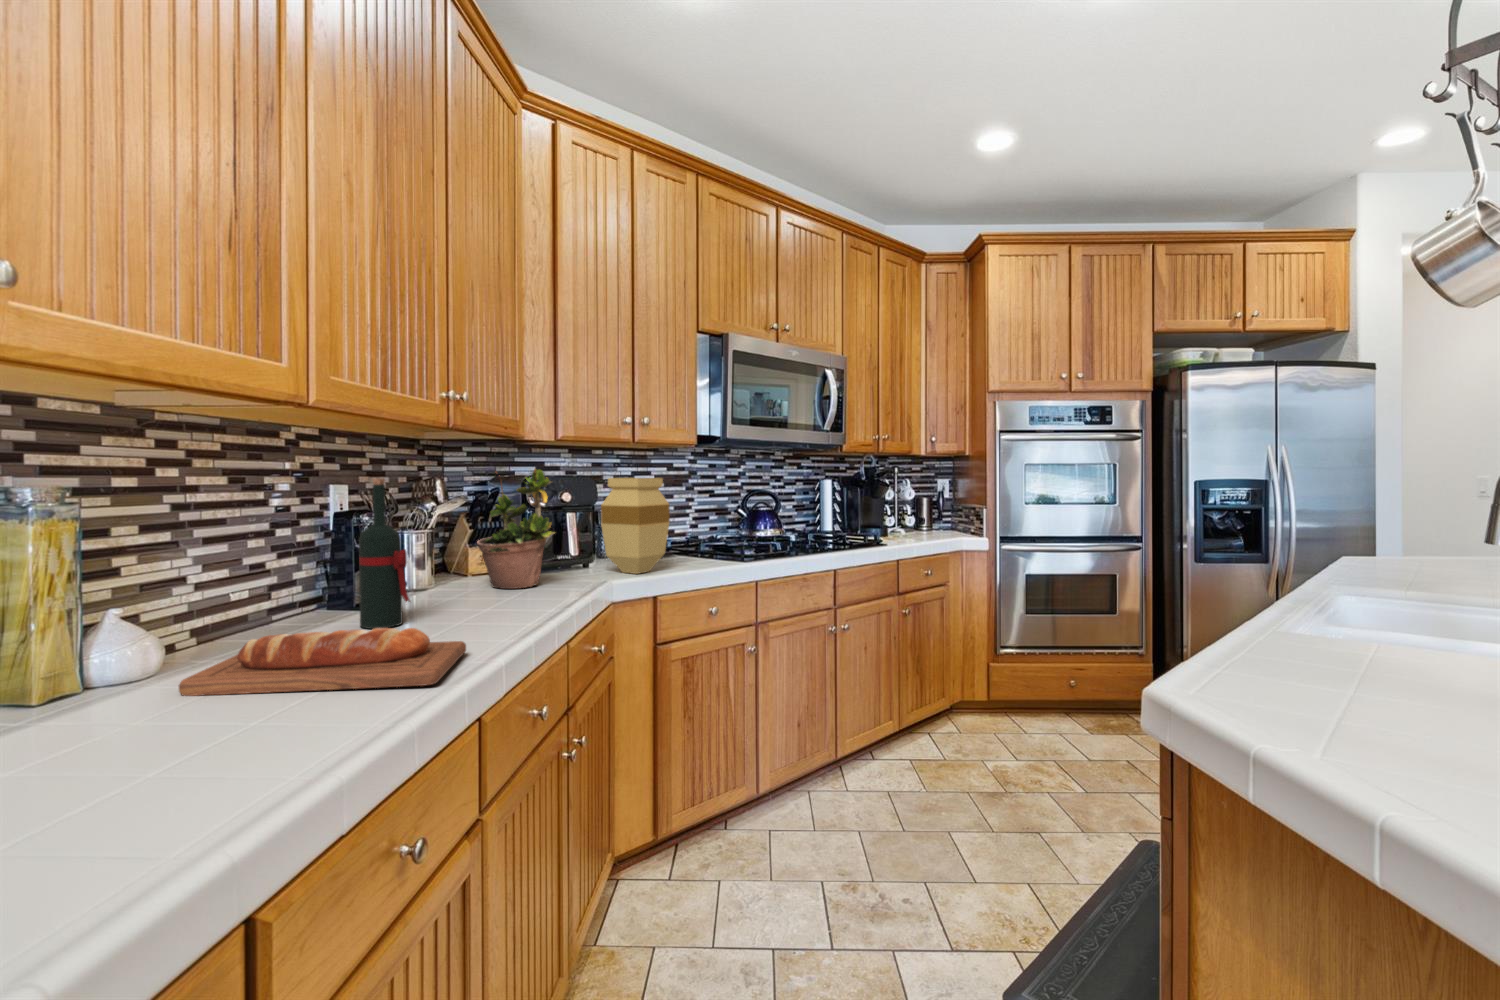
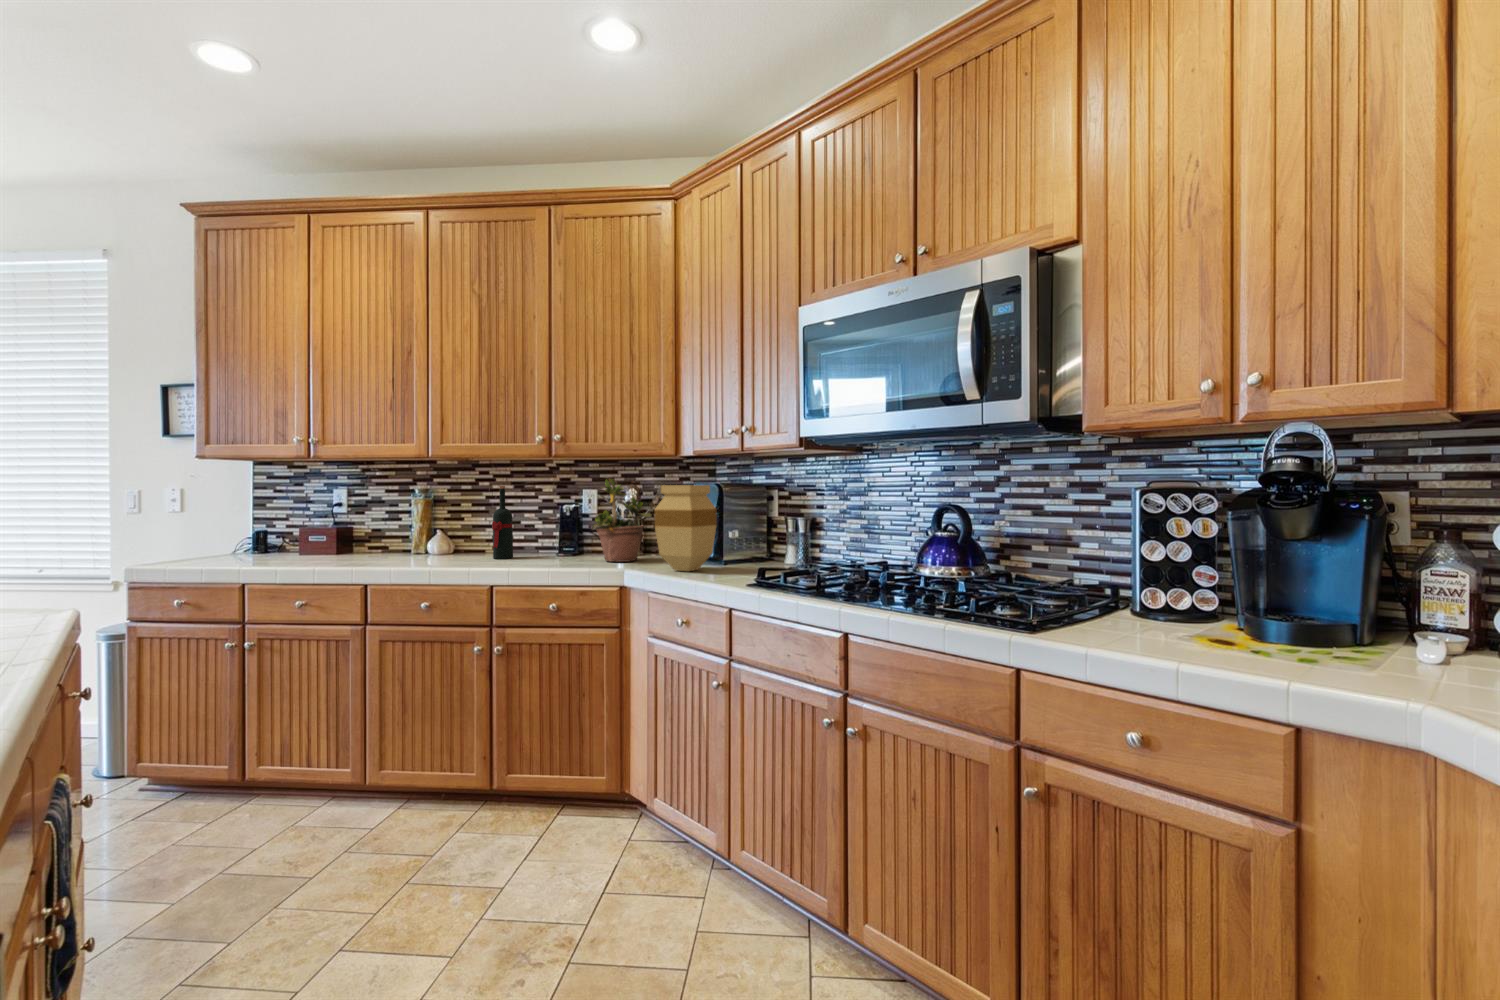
bread loaf: present [179,628,466,696] -> none [364,544,447,566]

